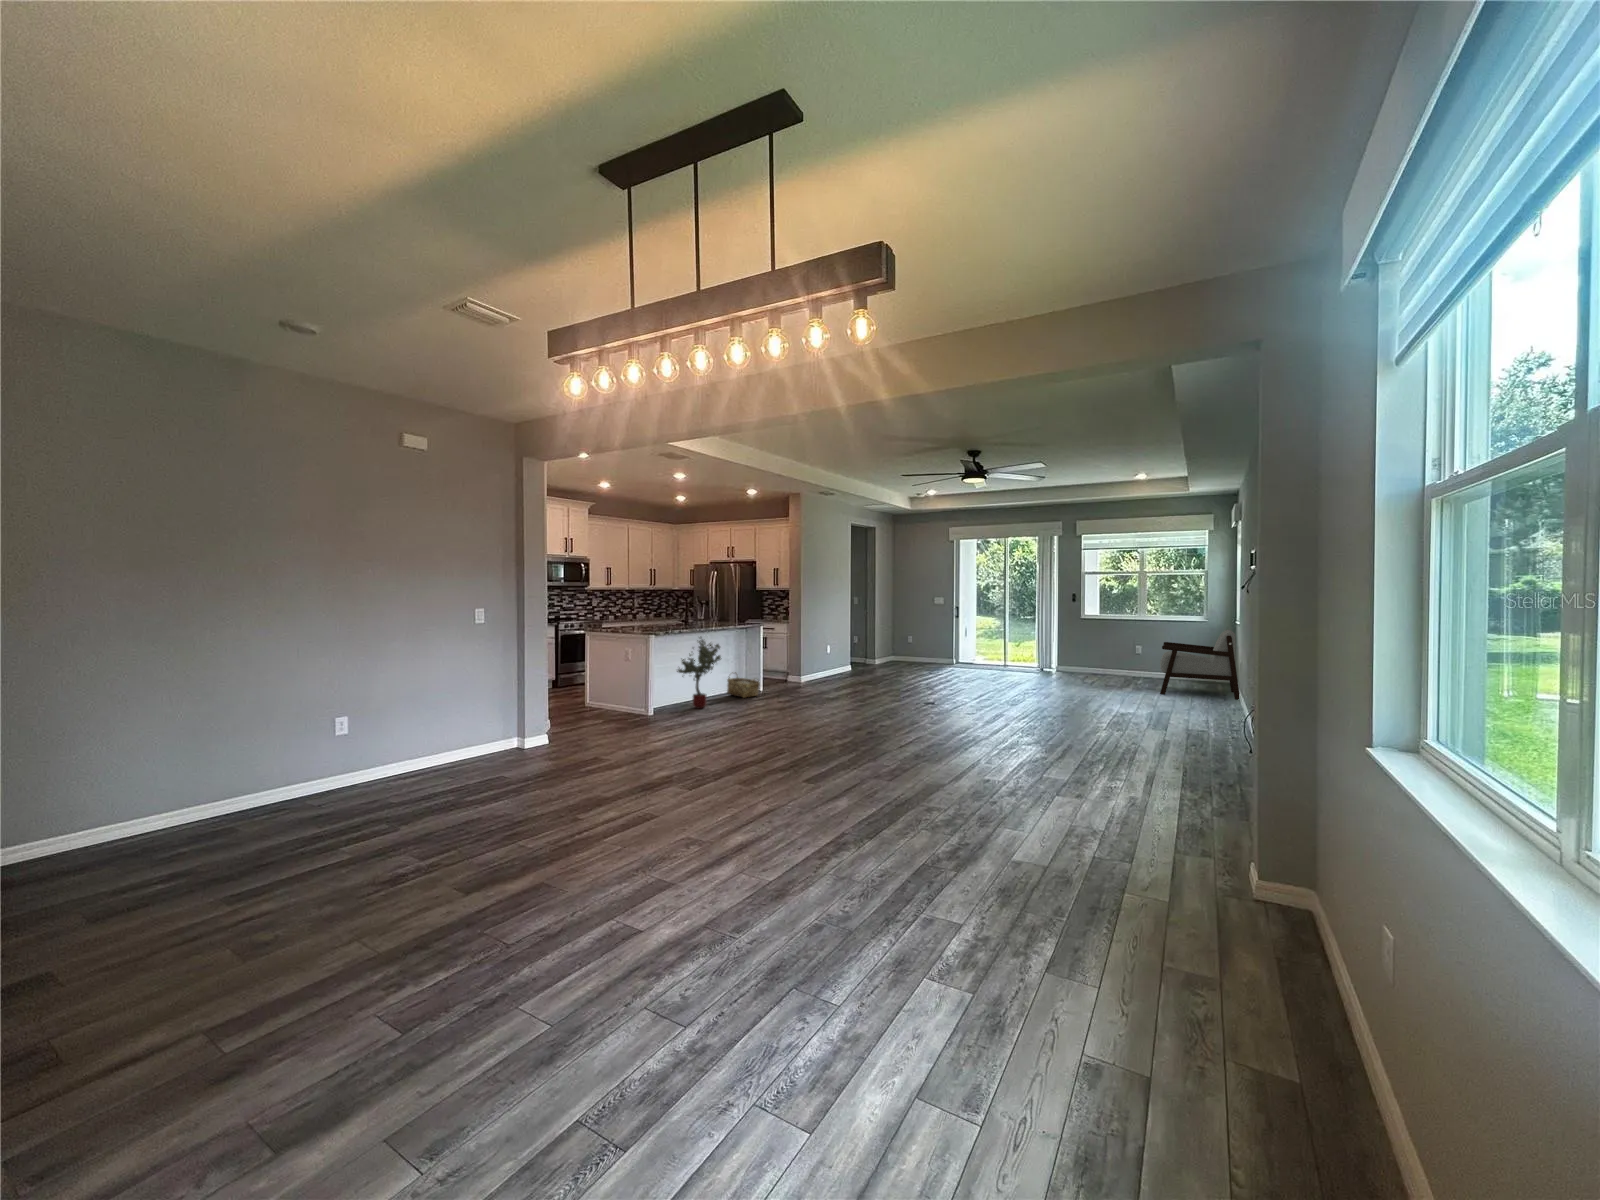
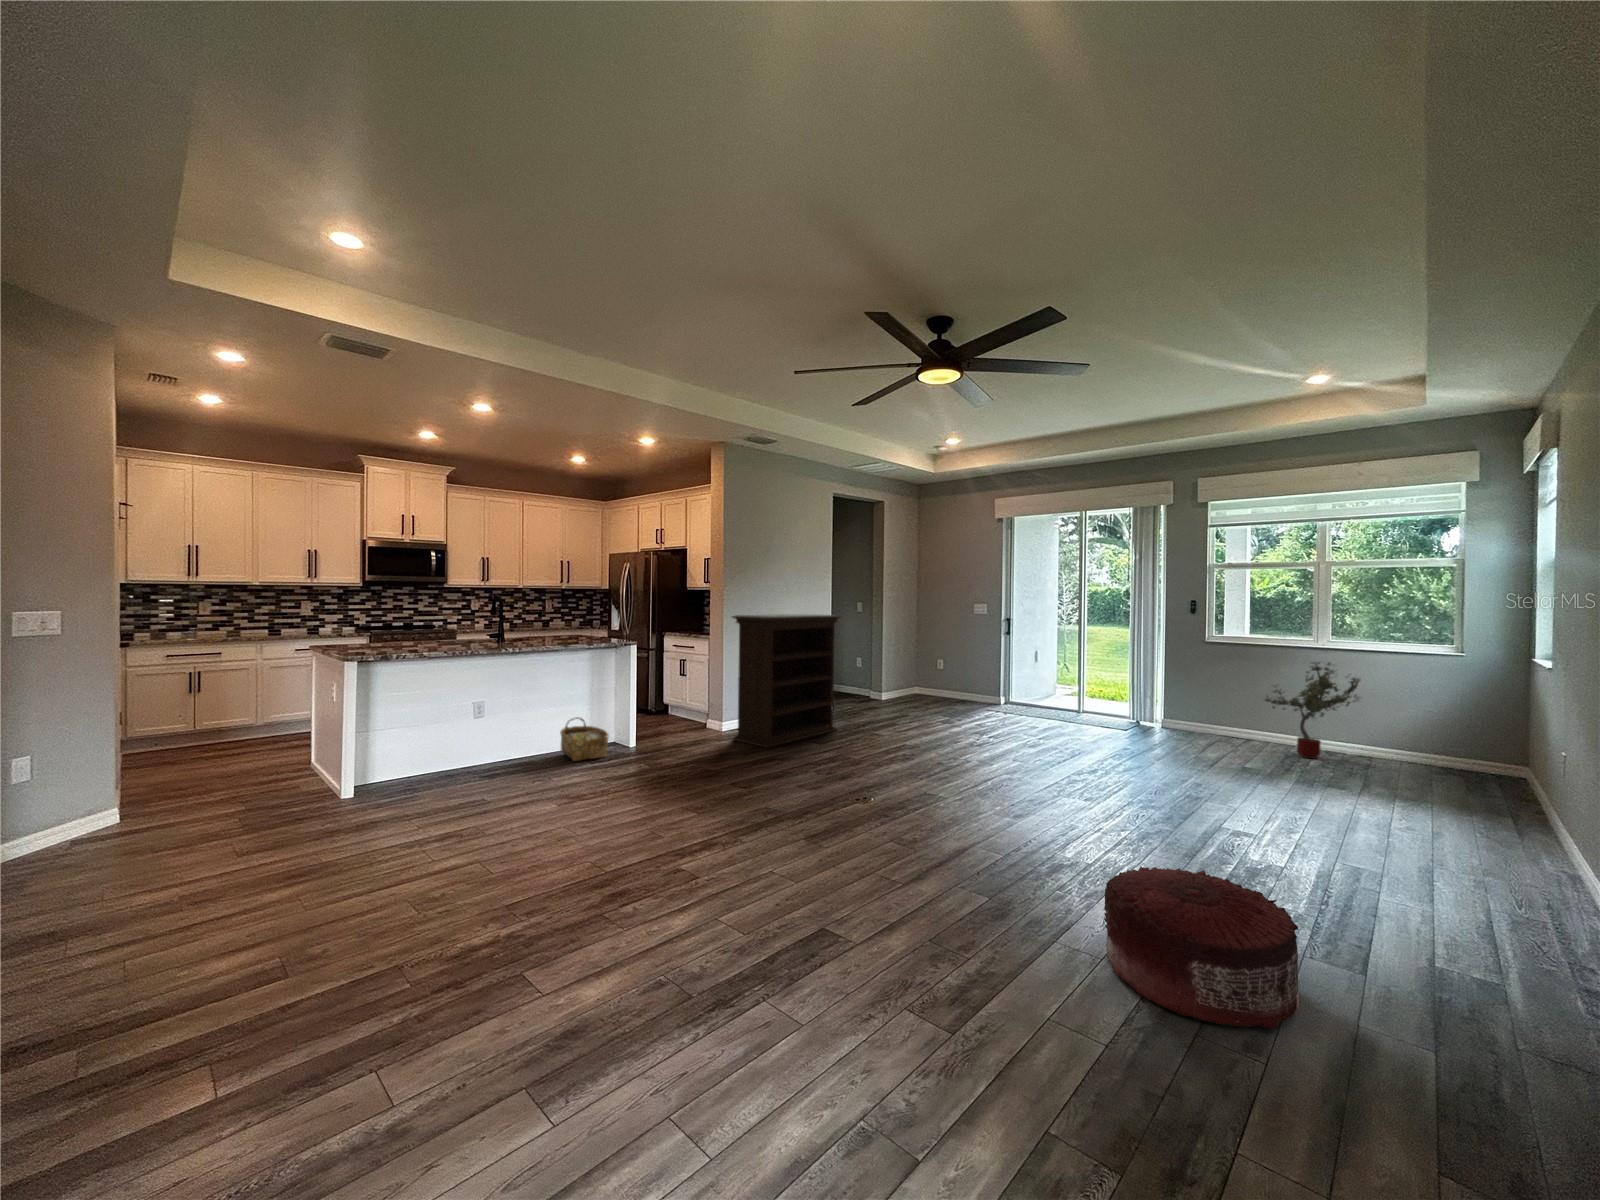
bookshelf: none [817,605,875,688] -> present [732,614,841,748]
armchair: present [1160,630,1239,700] -> none [1348,680,1549,840]
potted tree: present [677,637,721,709] -> present [1265,662,1360,759]
pouf: none [1086,700,1157,741] -> present [1104,867,1300,1029]

